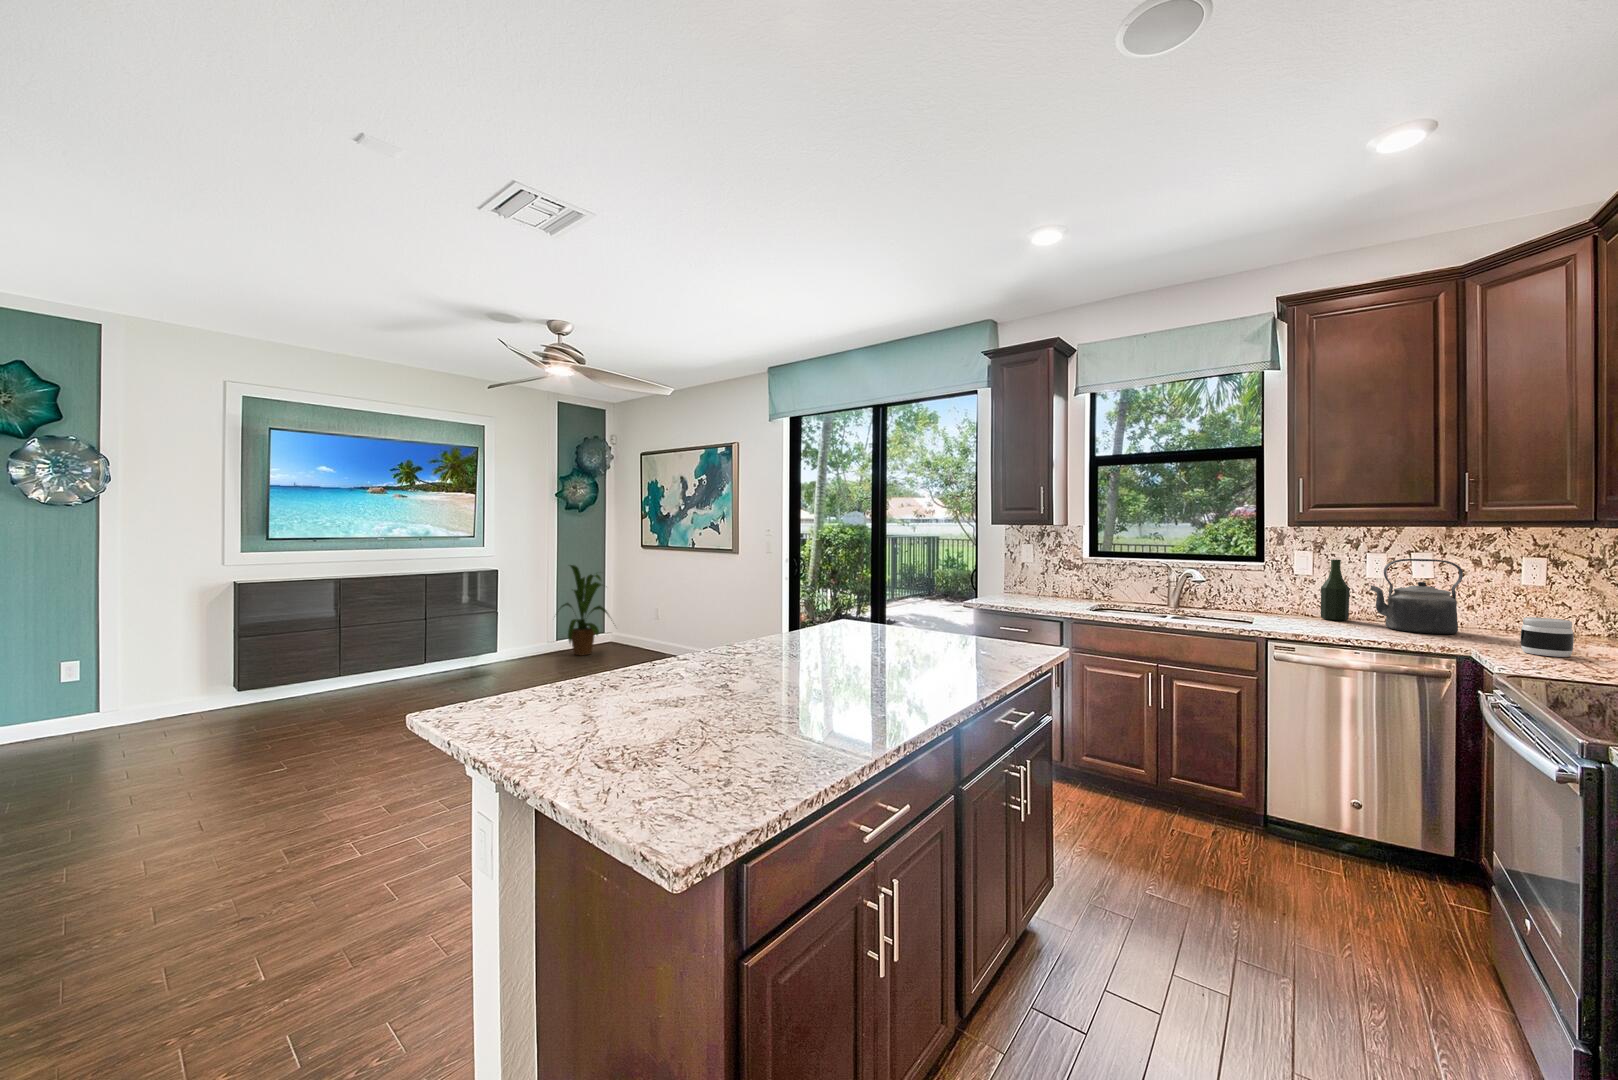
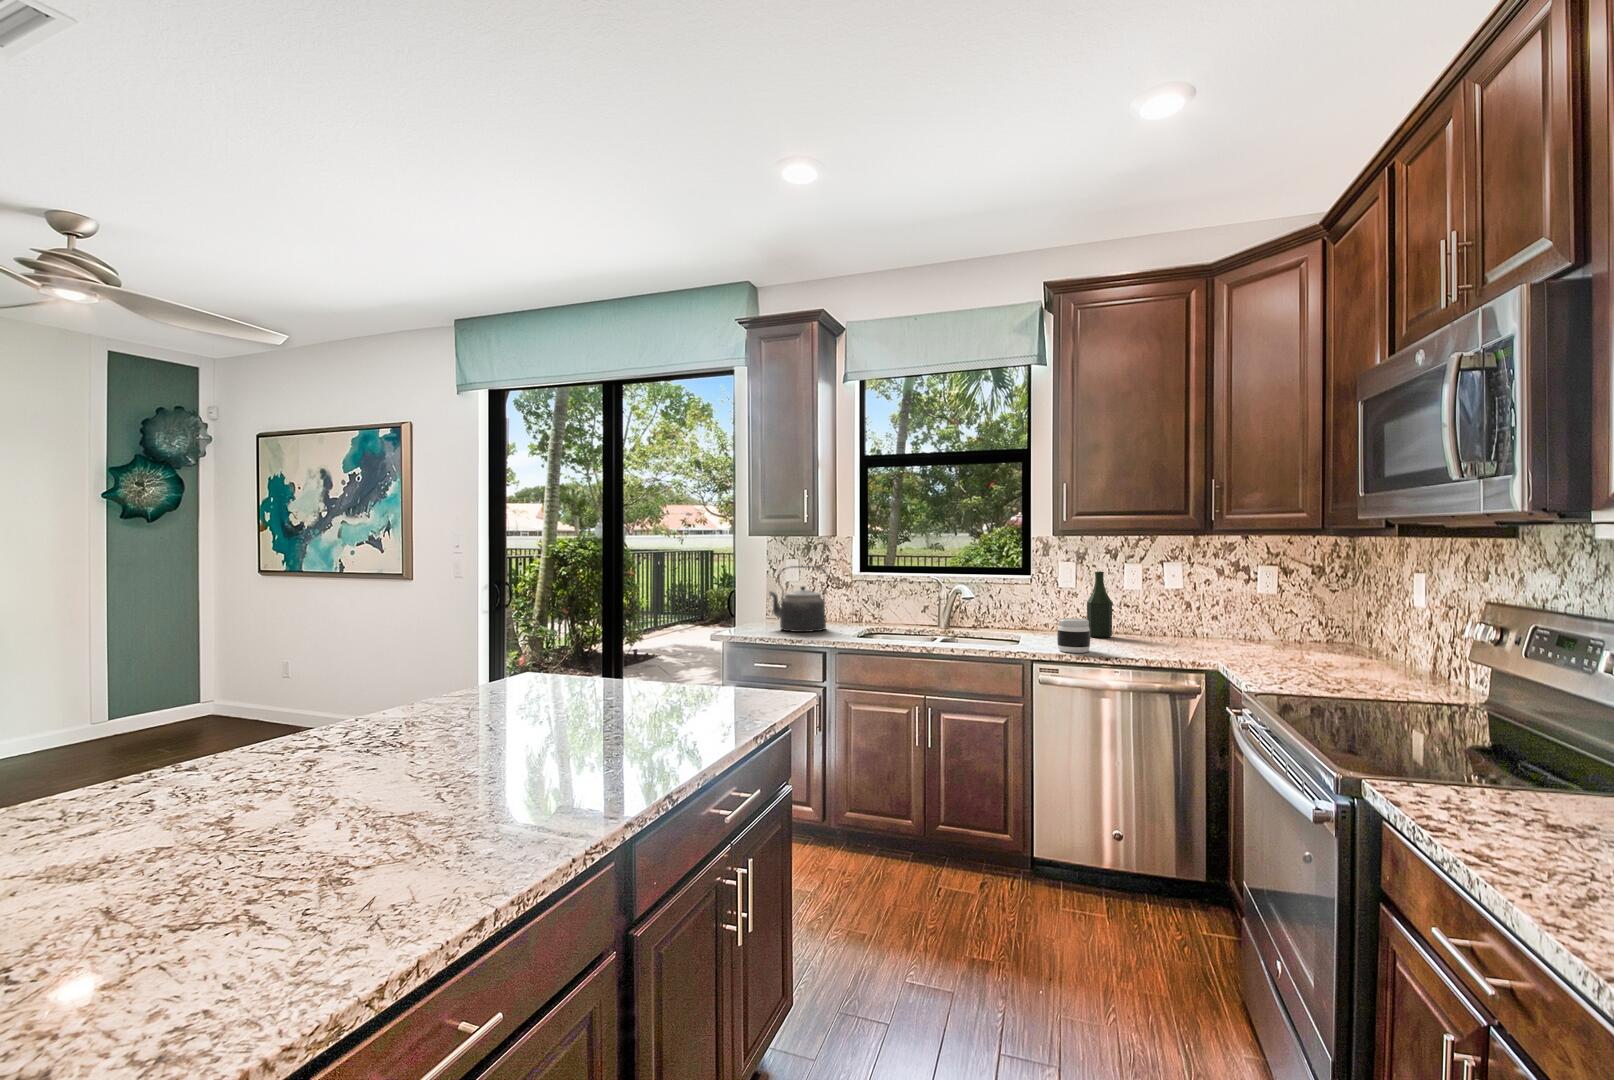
kettle: present [1370,559,1463,634] -> present [769,566,828,632]
house plant: present [561,565,608,656] -> none [90,604,214,745]
jar: present [1521,617,1574,657] -> present [1057,618,1090,653]

